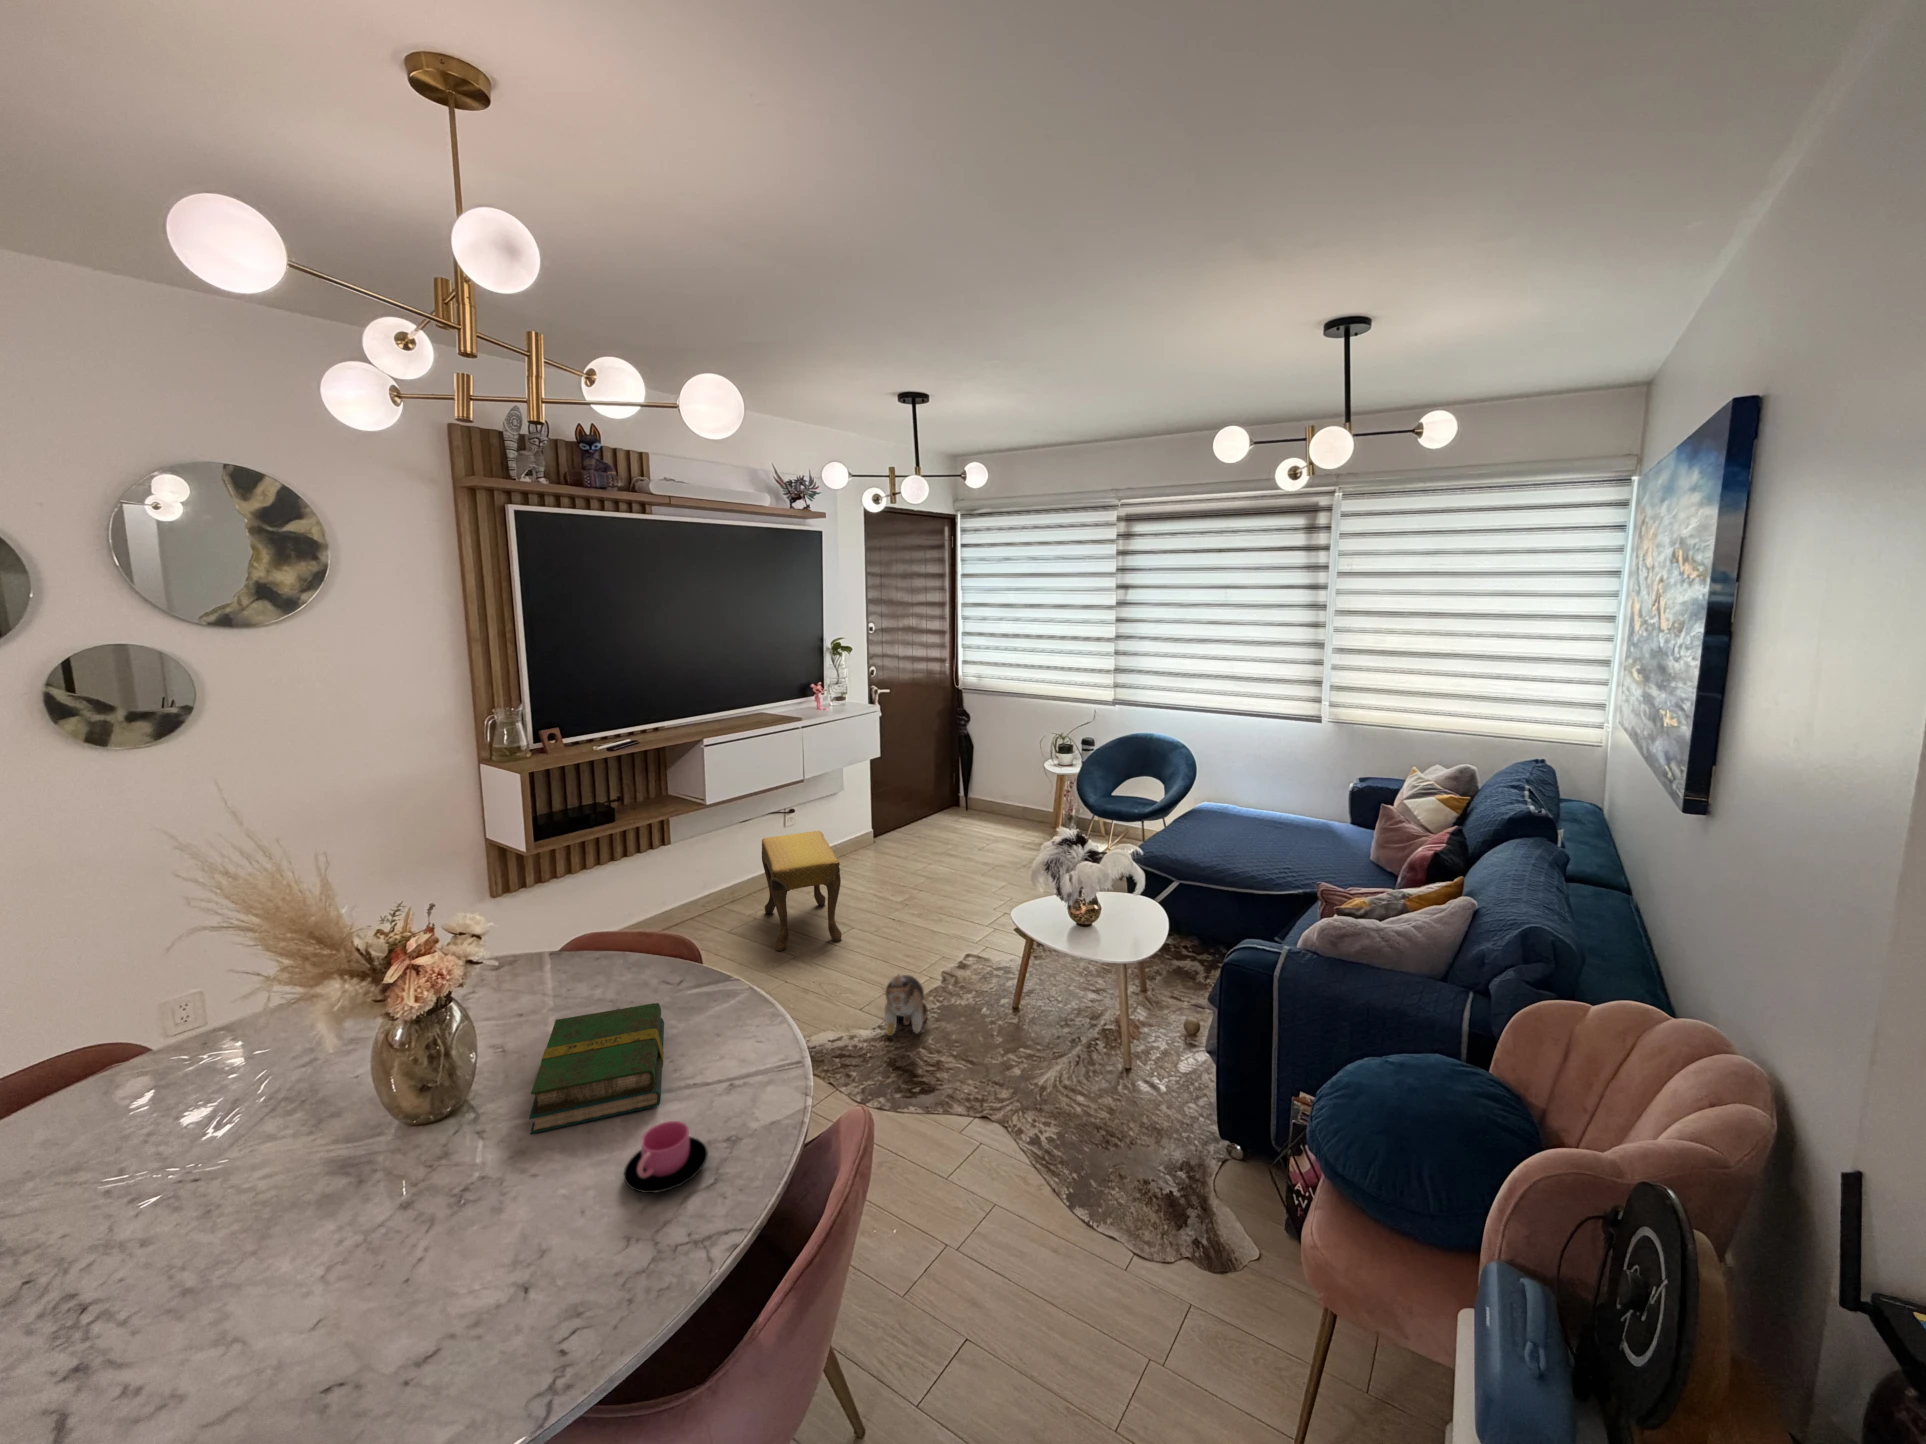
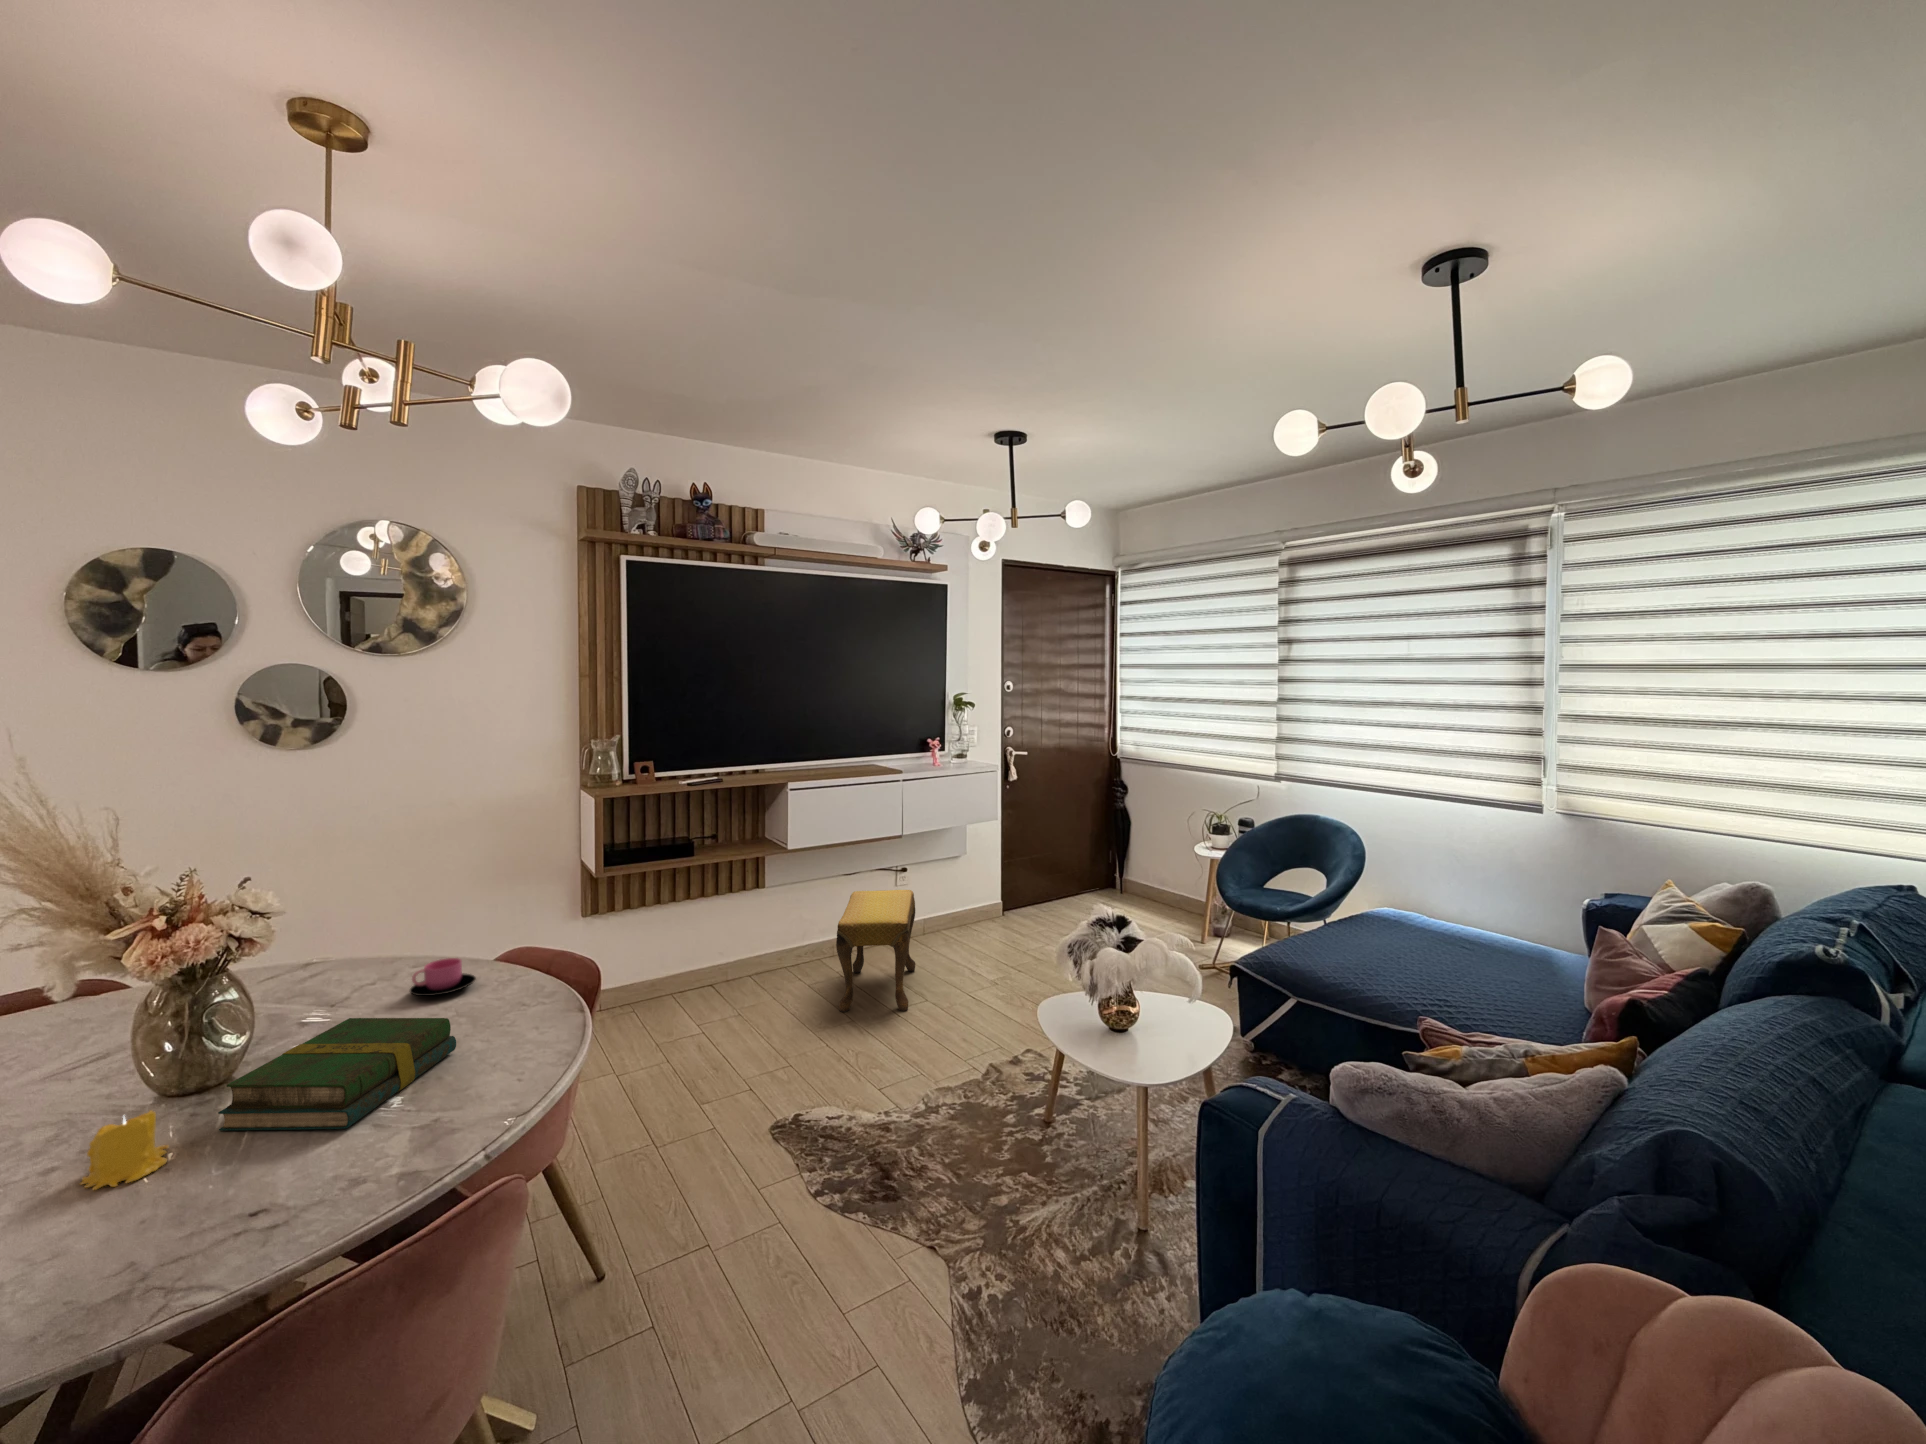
plush toy: present [885,975,928,1036] -> none [872,1052,948,1128]
cup: present [624,1121,708,1193] -> present [410,958,476,996]
candle: none [455,1125,523,1201] -> present [81,1111,168,1190]

